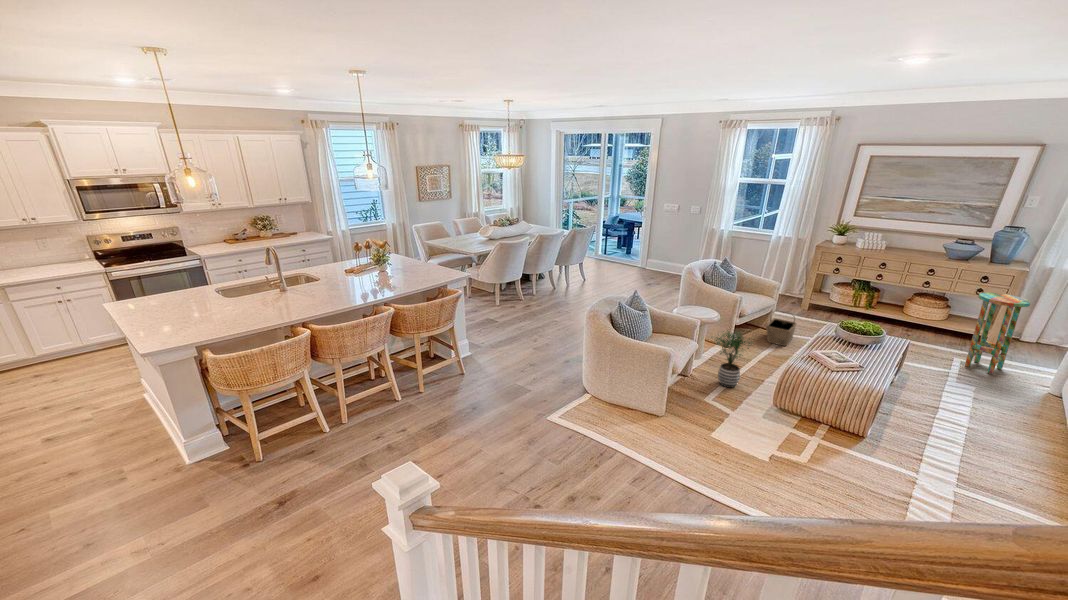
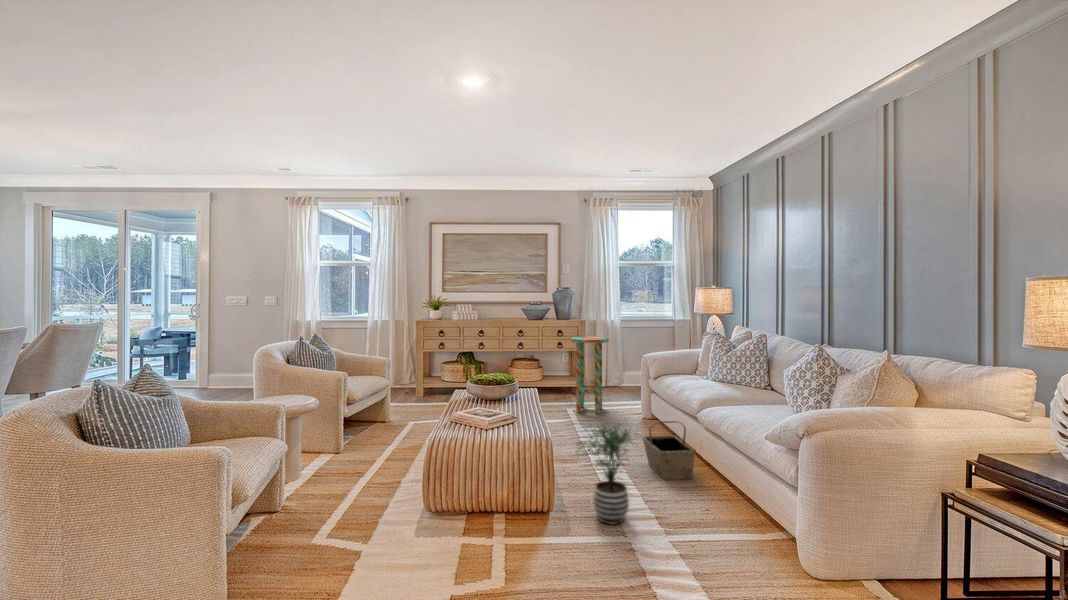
basket: present [766,311,796,346] -> present [643,421,696,480]
potted plant: present [716,331,750,388] -> present [578,425,632,524]

